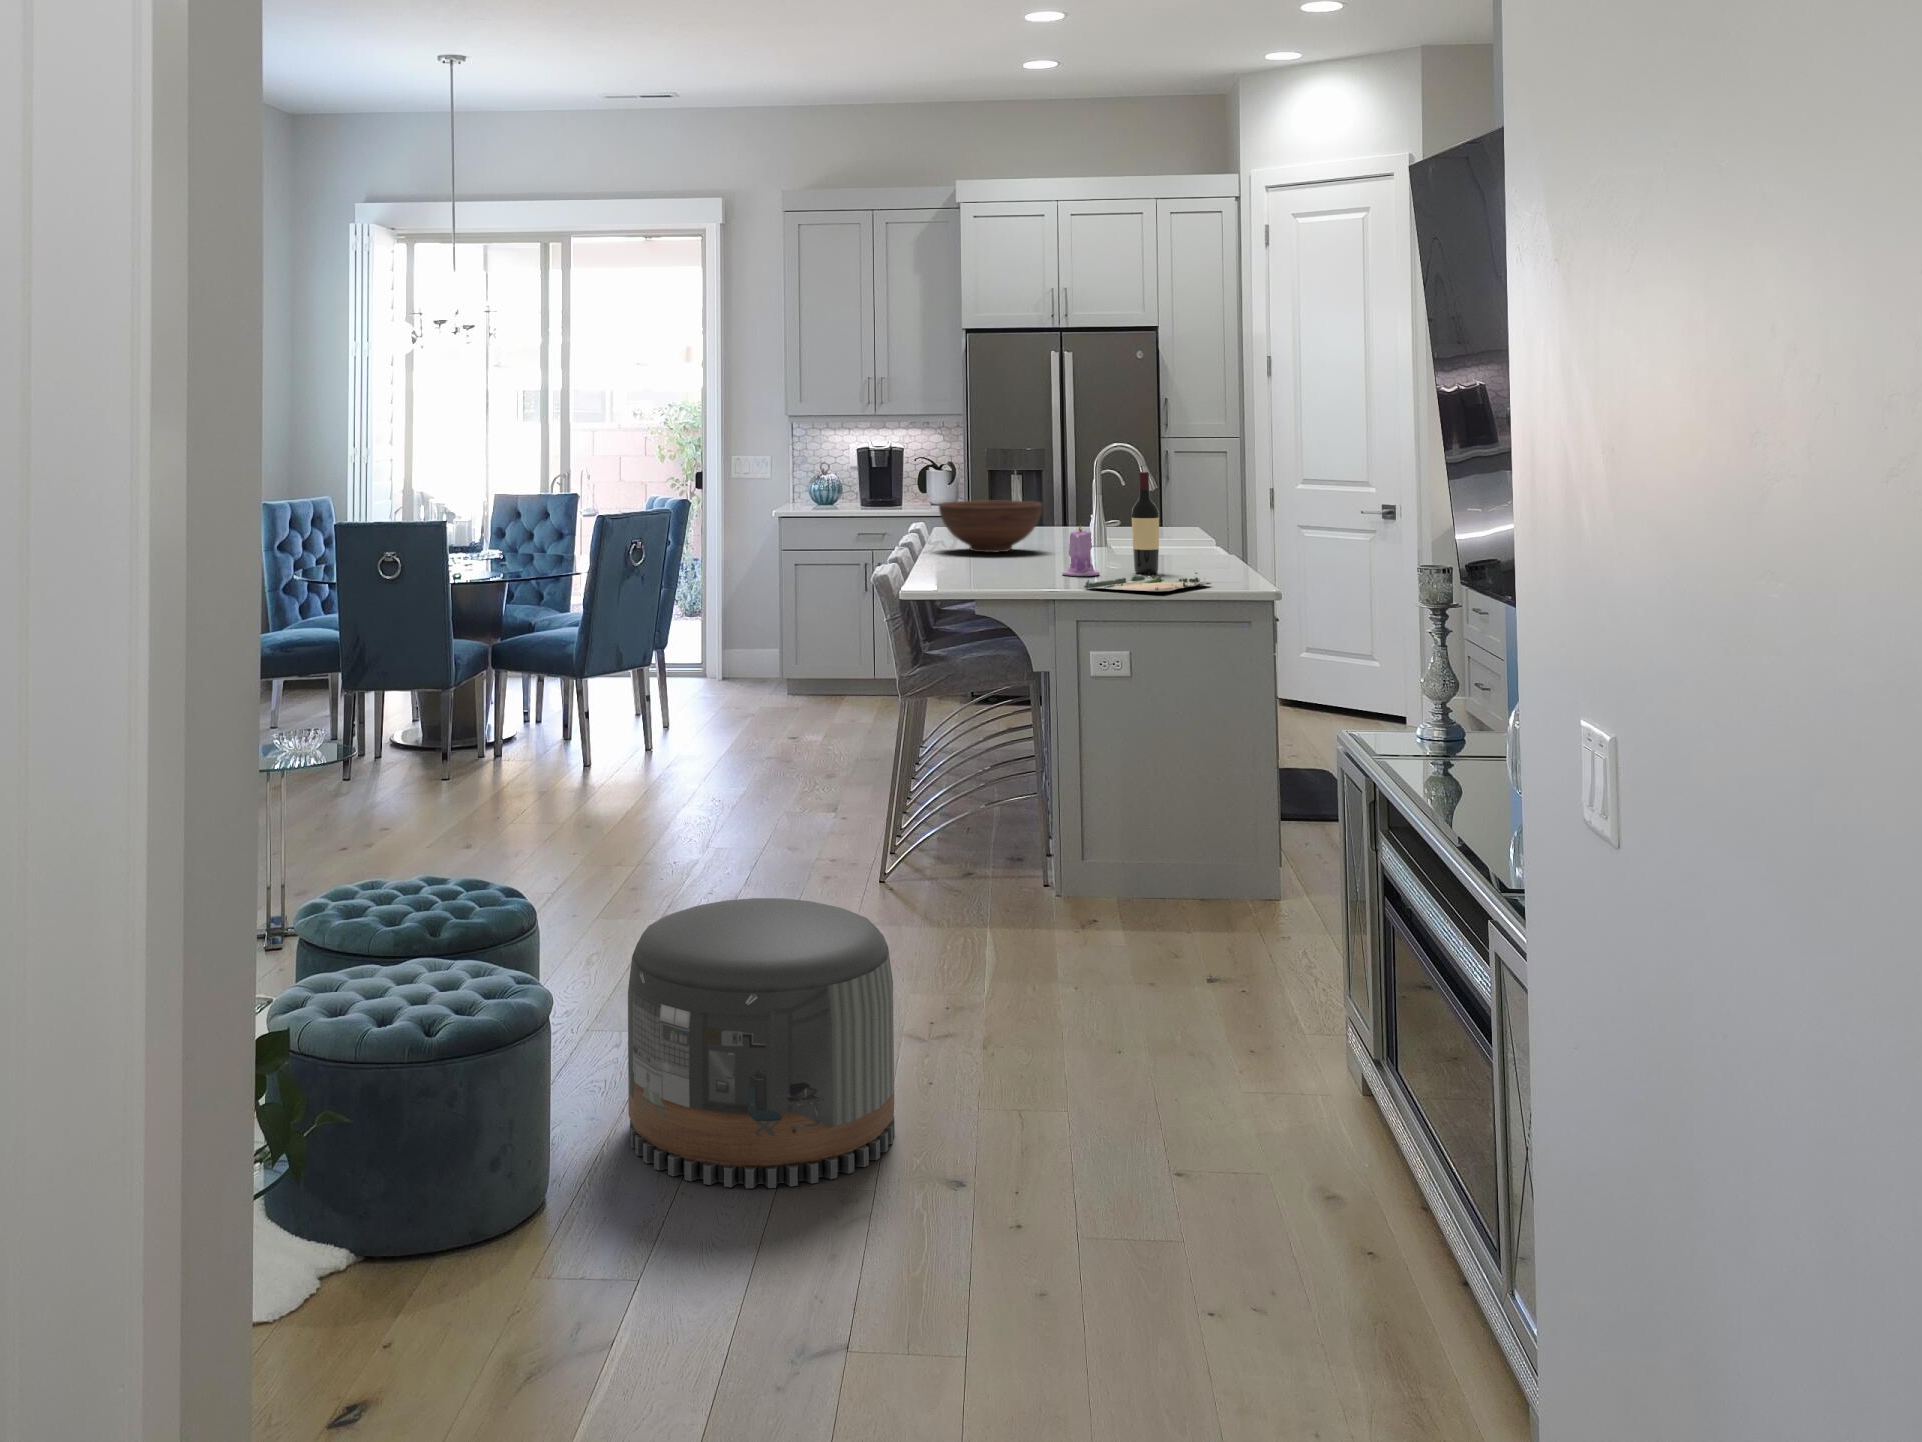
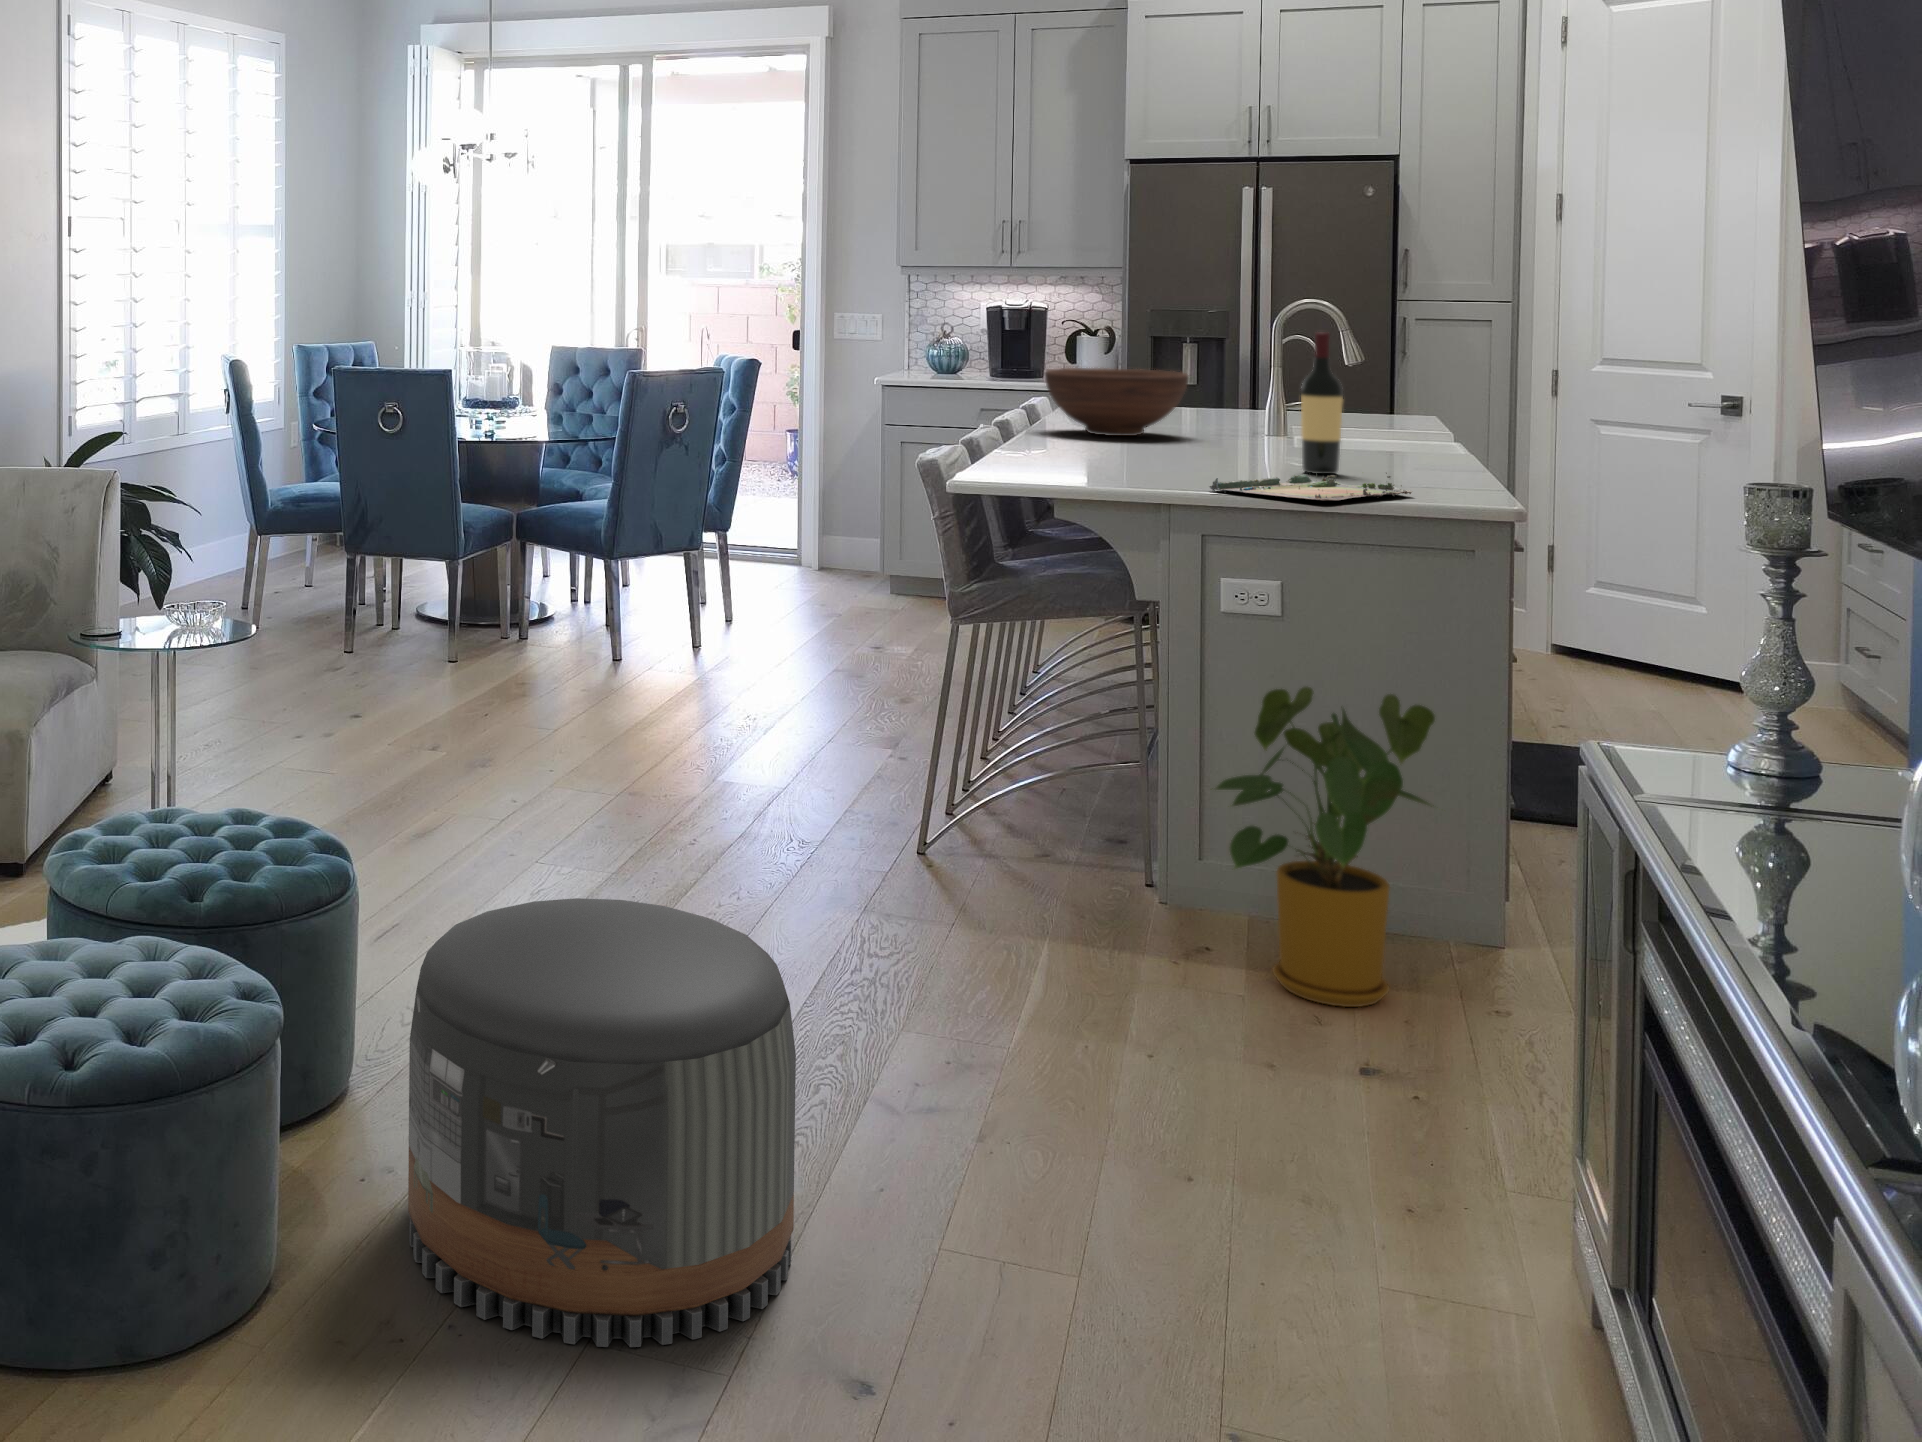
candle: present [1062,526,1100,576] -> none [1192,400,1248,473]
house plant: none [1101,723,1248,942] -> present [1216,687,1435,1007]

